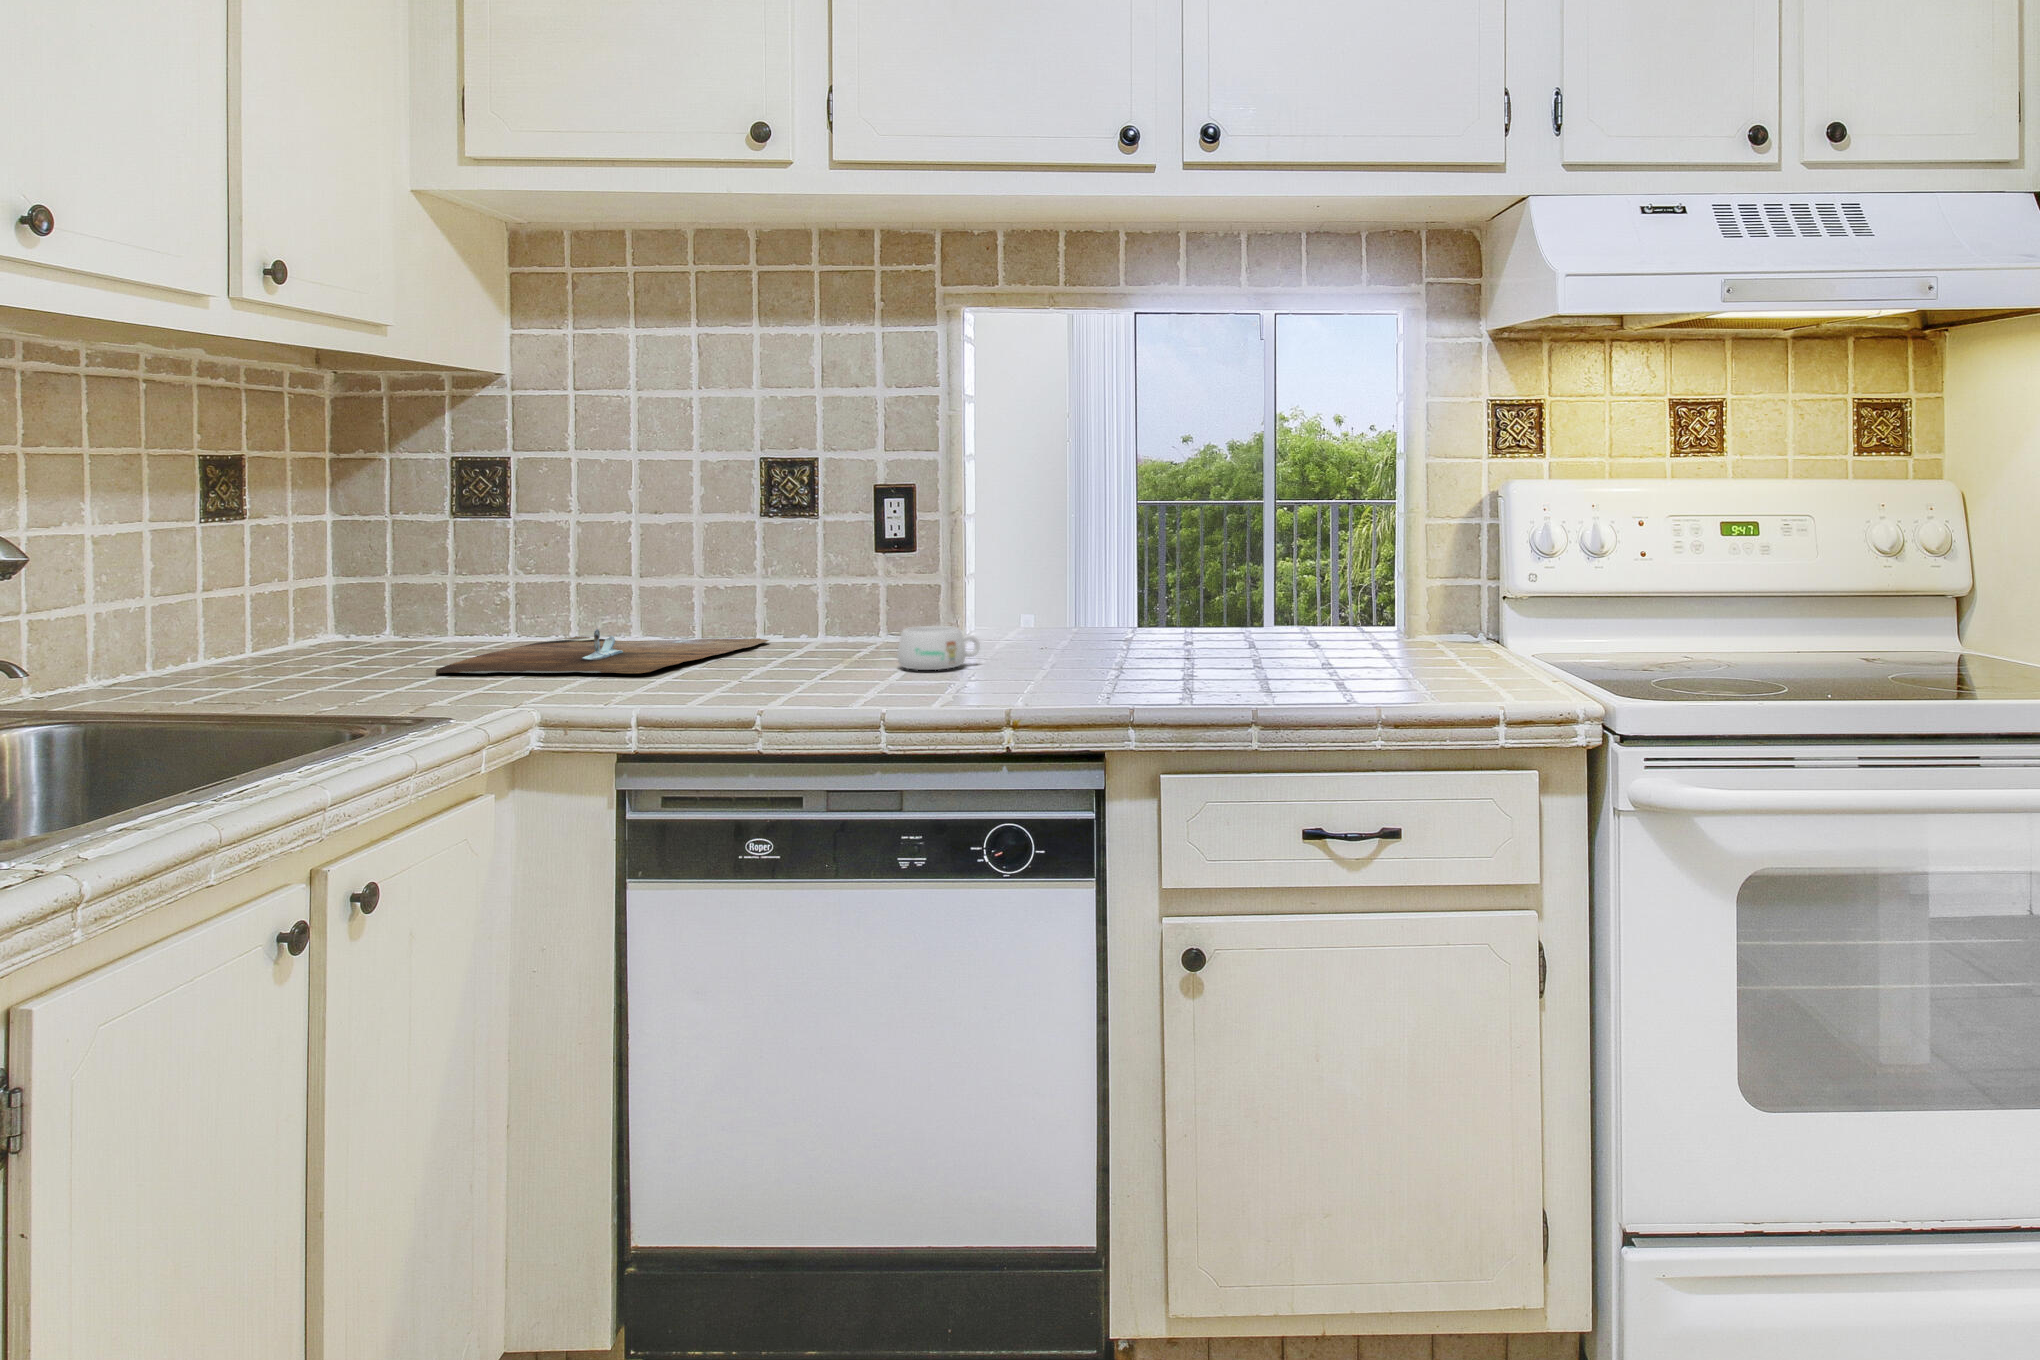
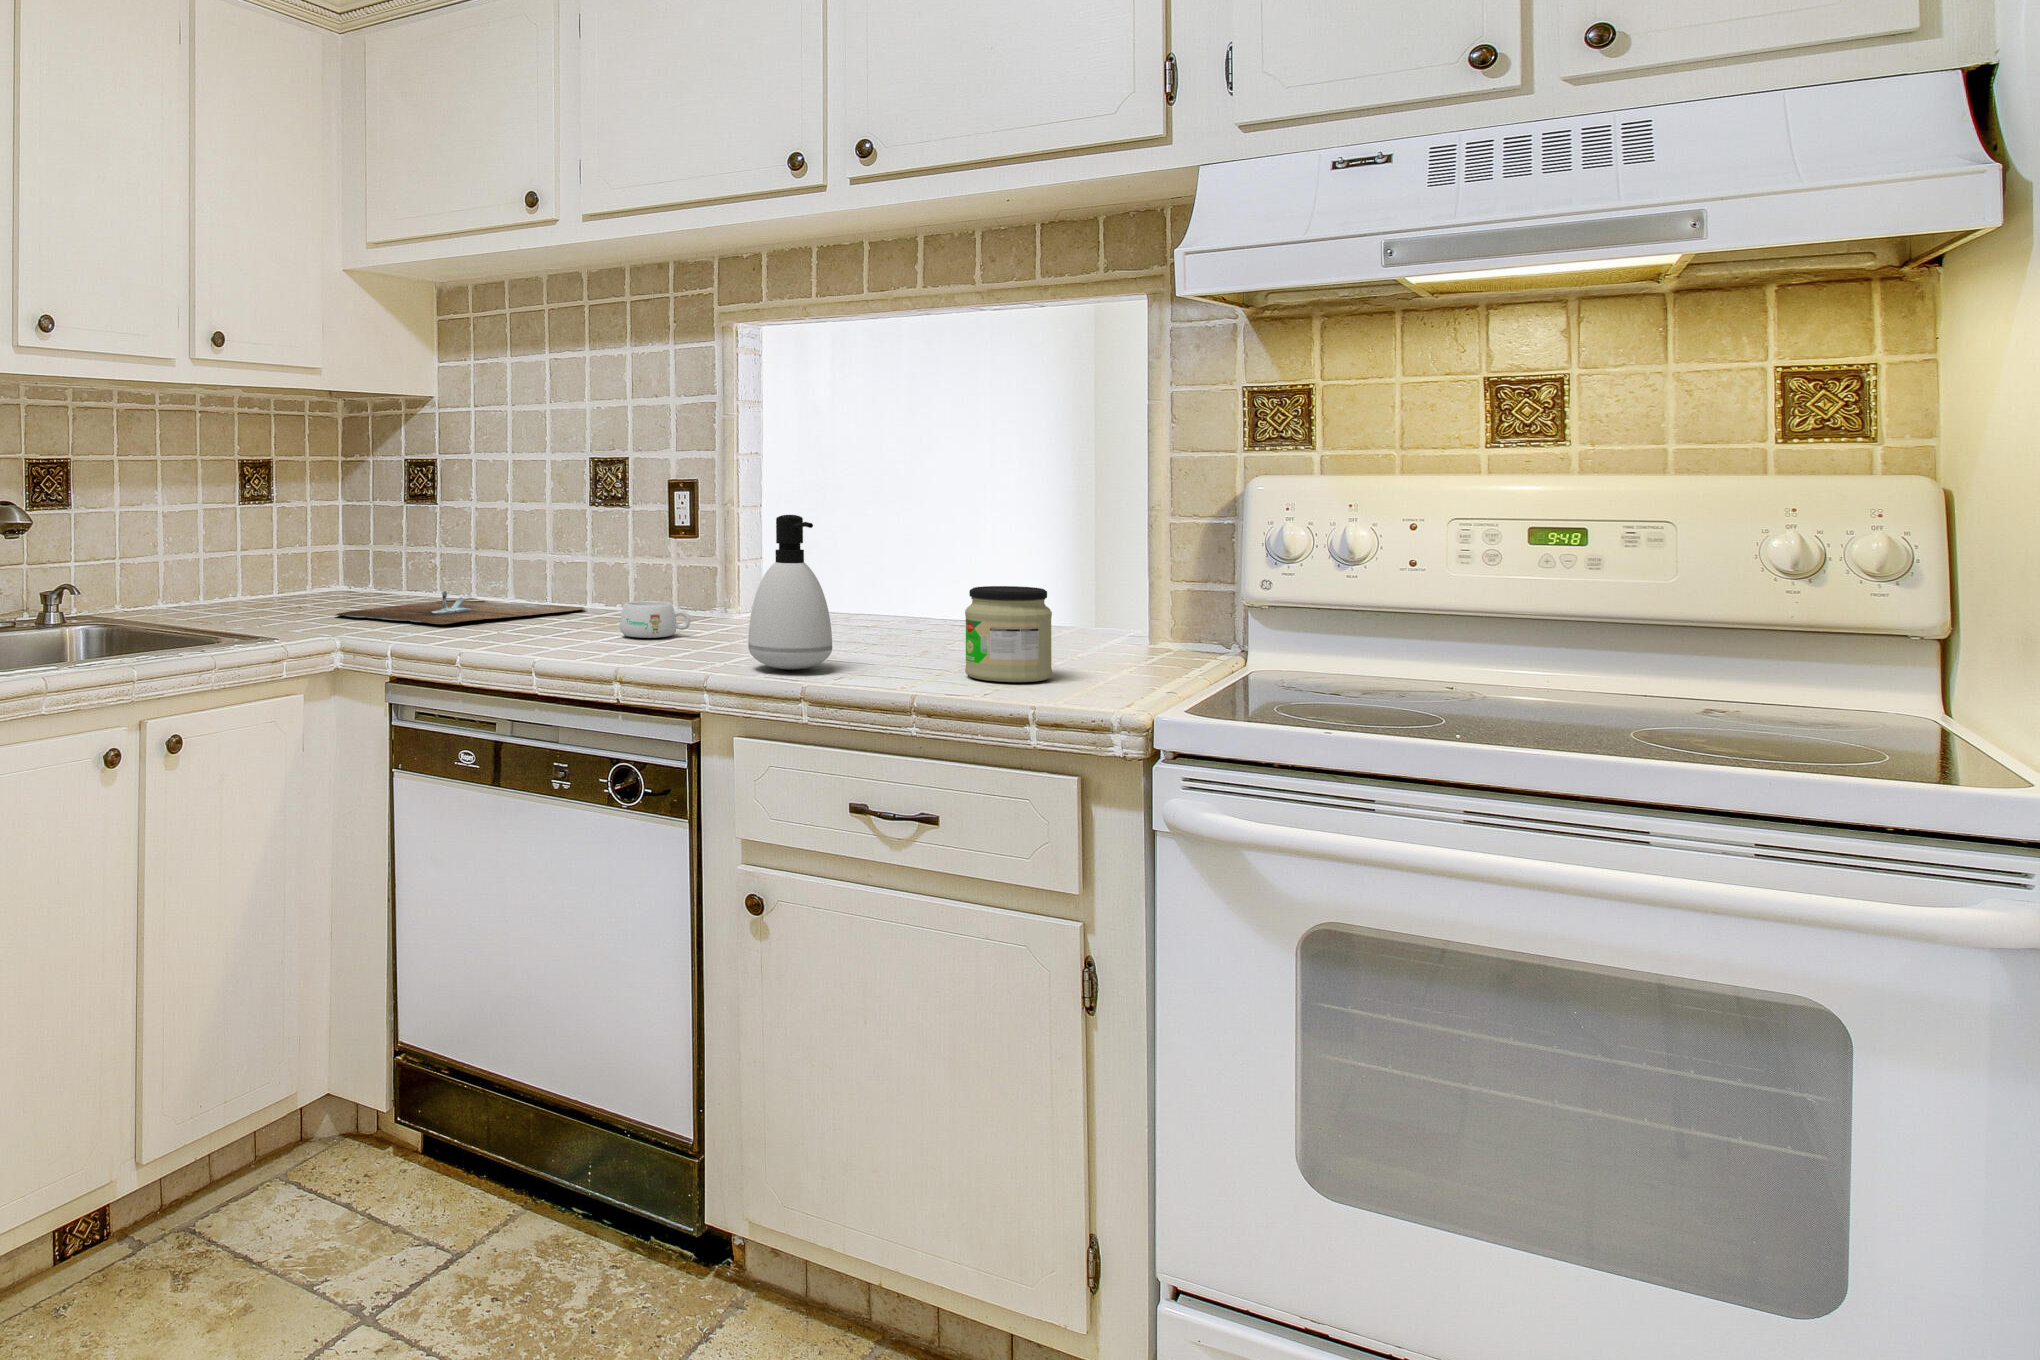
soap dispenser: none [1142,521,1233,692] -> present [748,515,832,670]
jar: none [1350,589,1432,685] -> present [965,586,1052,682]

